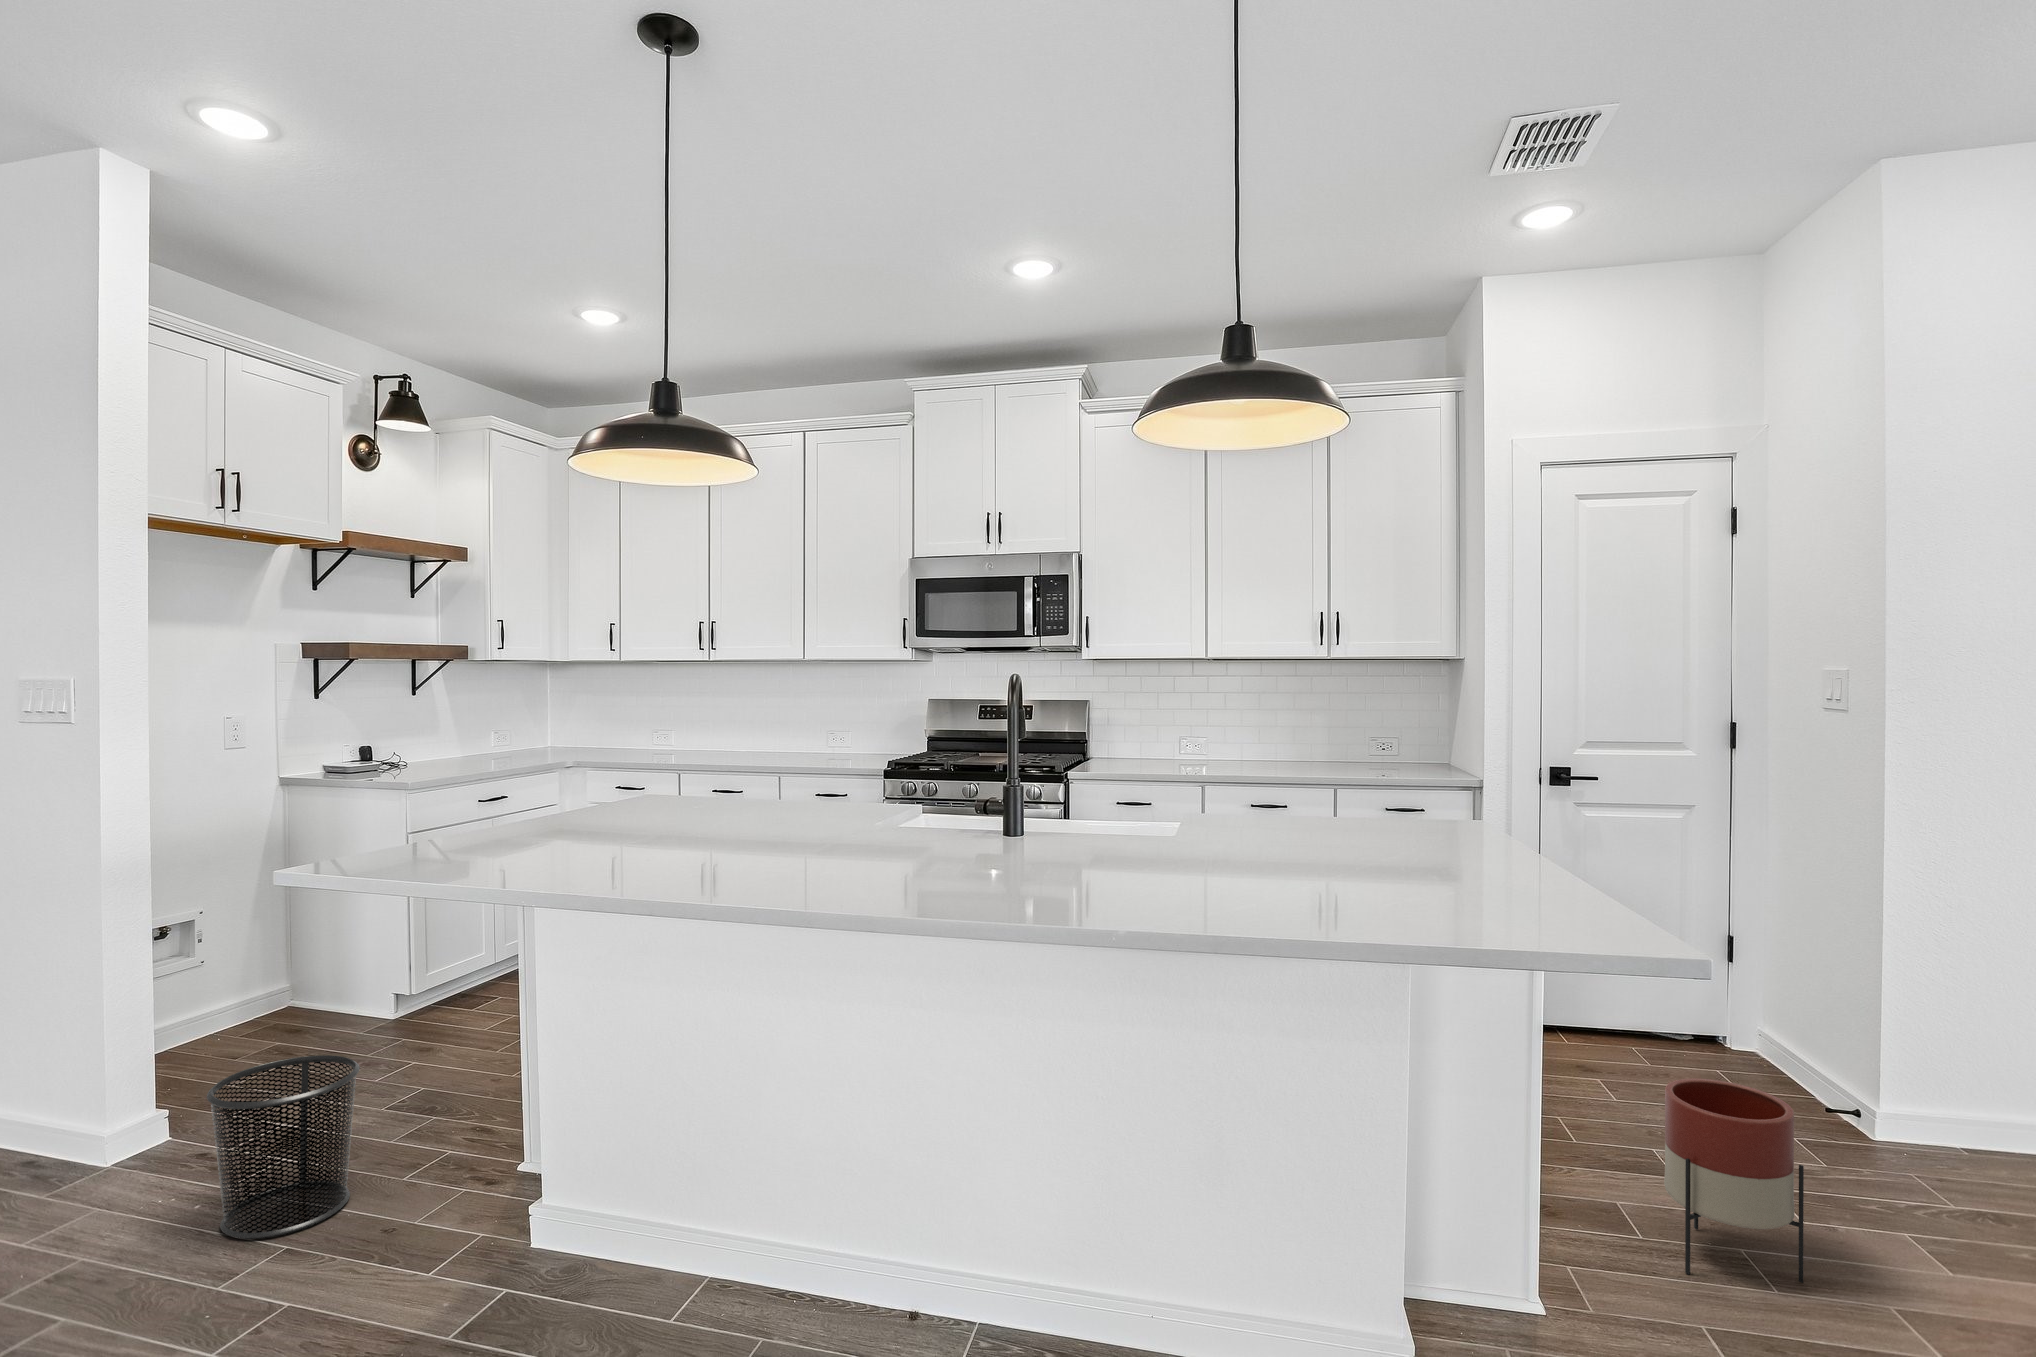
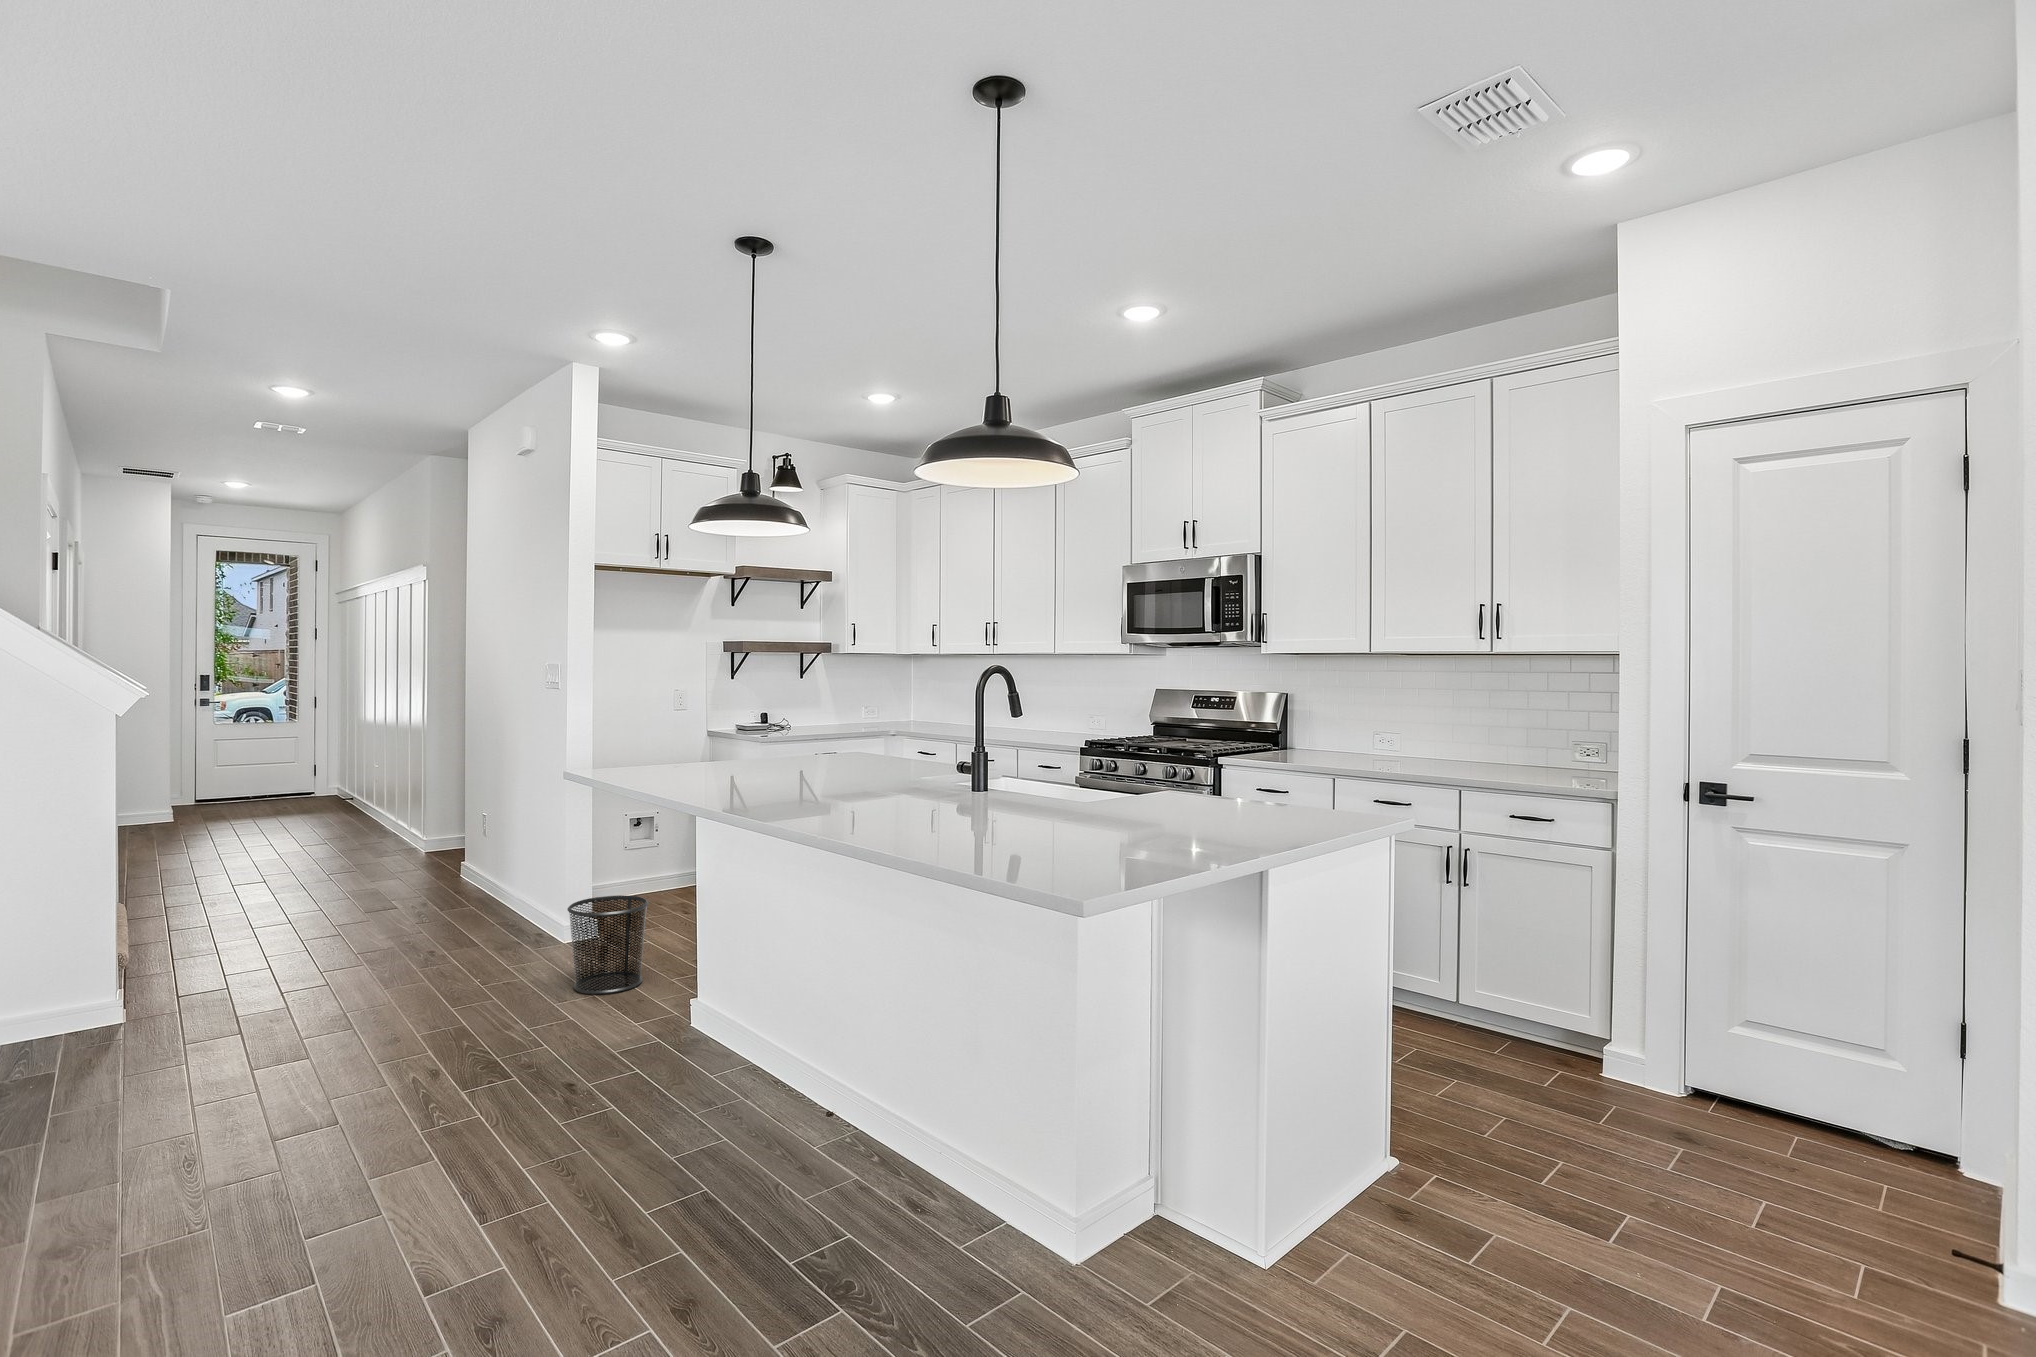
planter: present [1664,1079,1804,1283] -> none [1464,1088,1595,1312]

